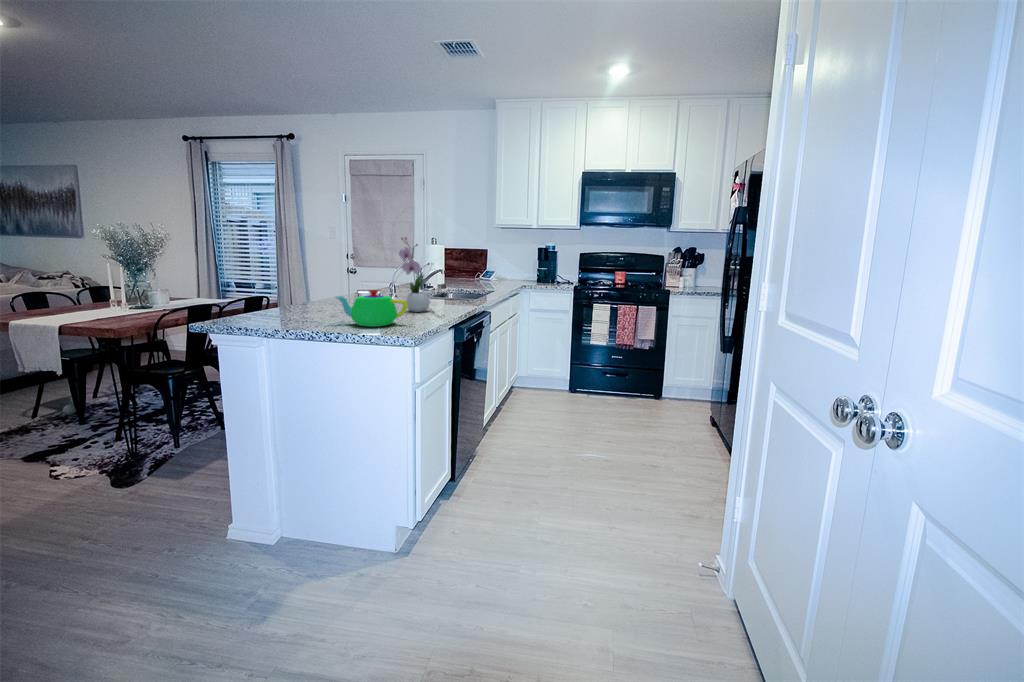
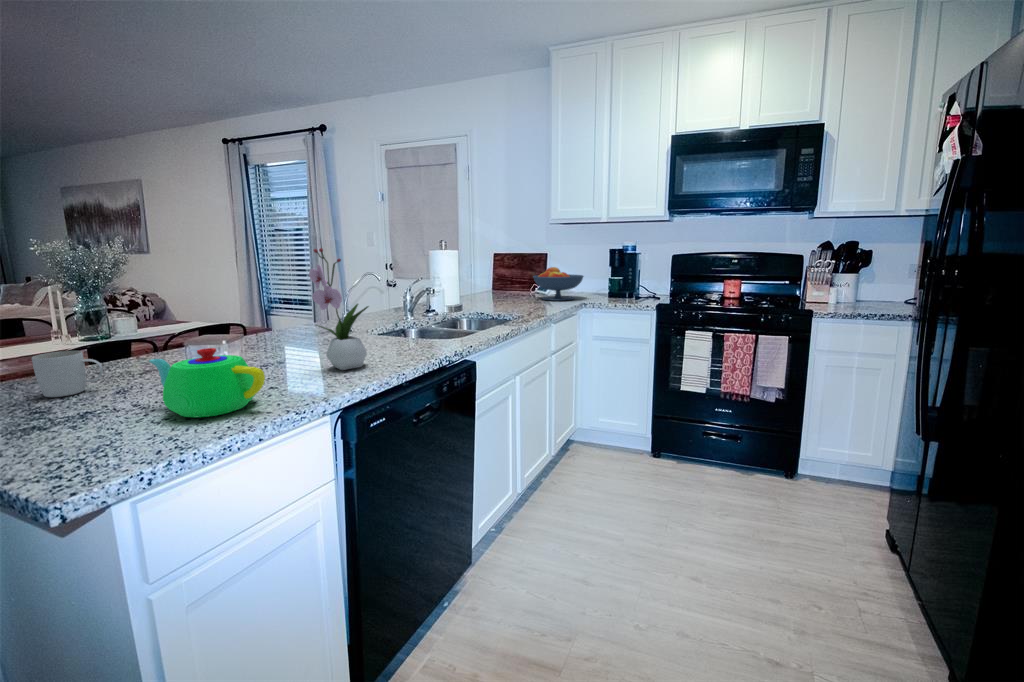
fruit bowl: none [485,259,522,284] -> present [533,267,584,301]
mug: none [243,295,280,322] -> present [32,351,103,397]

